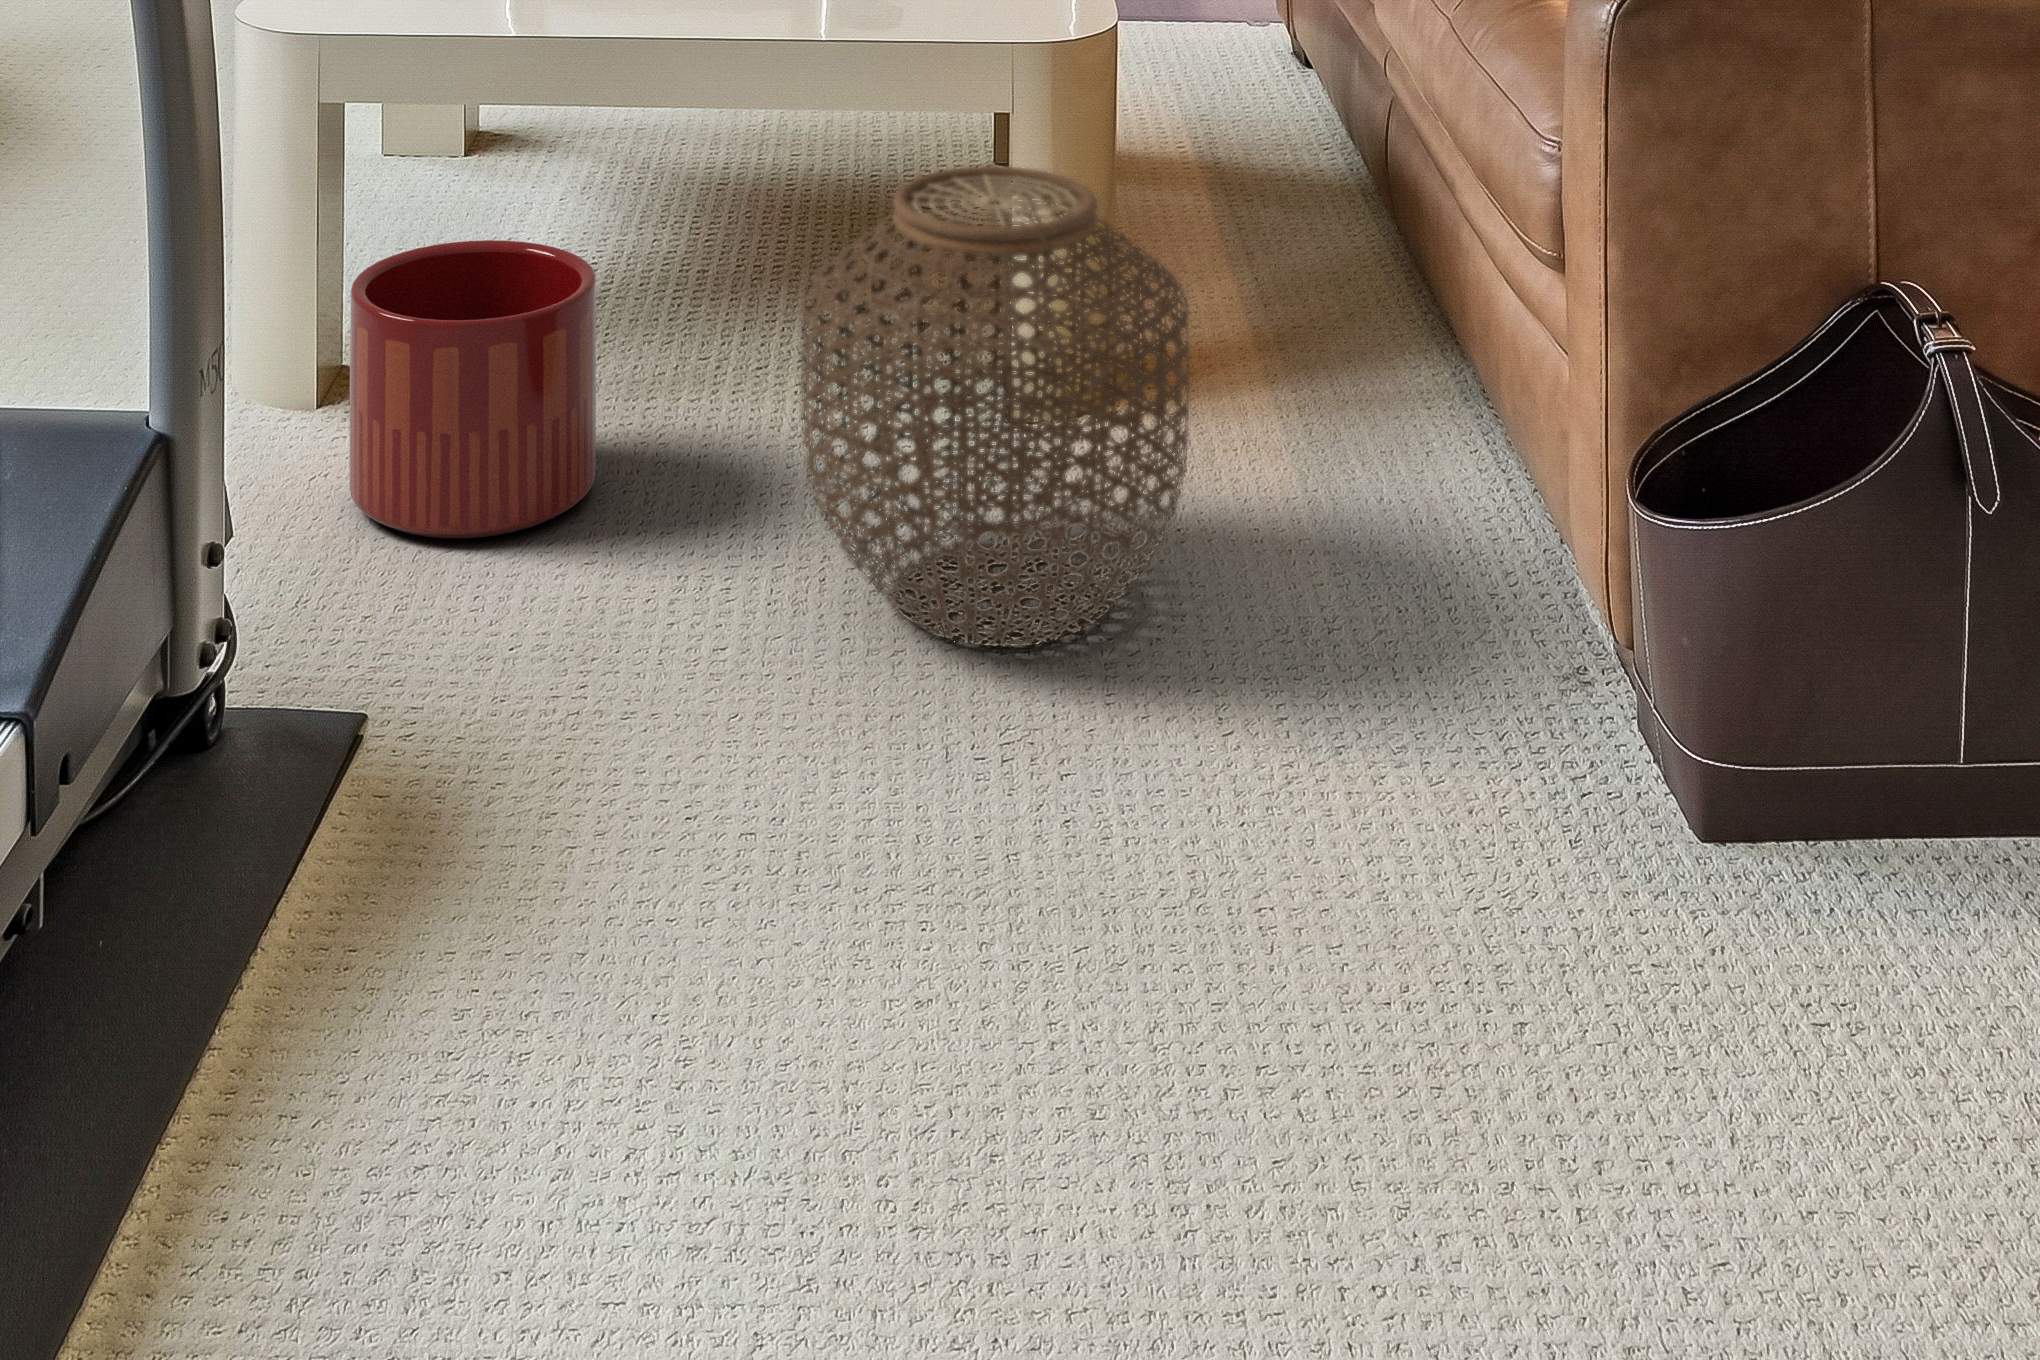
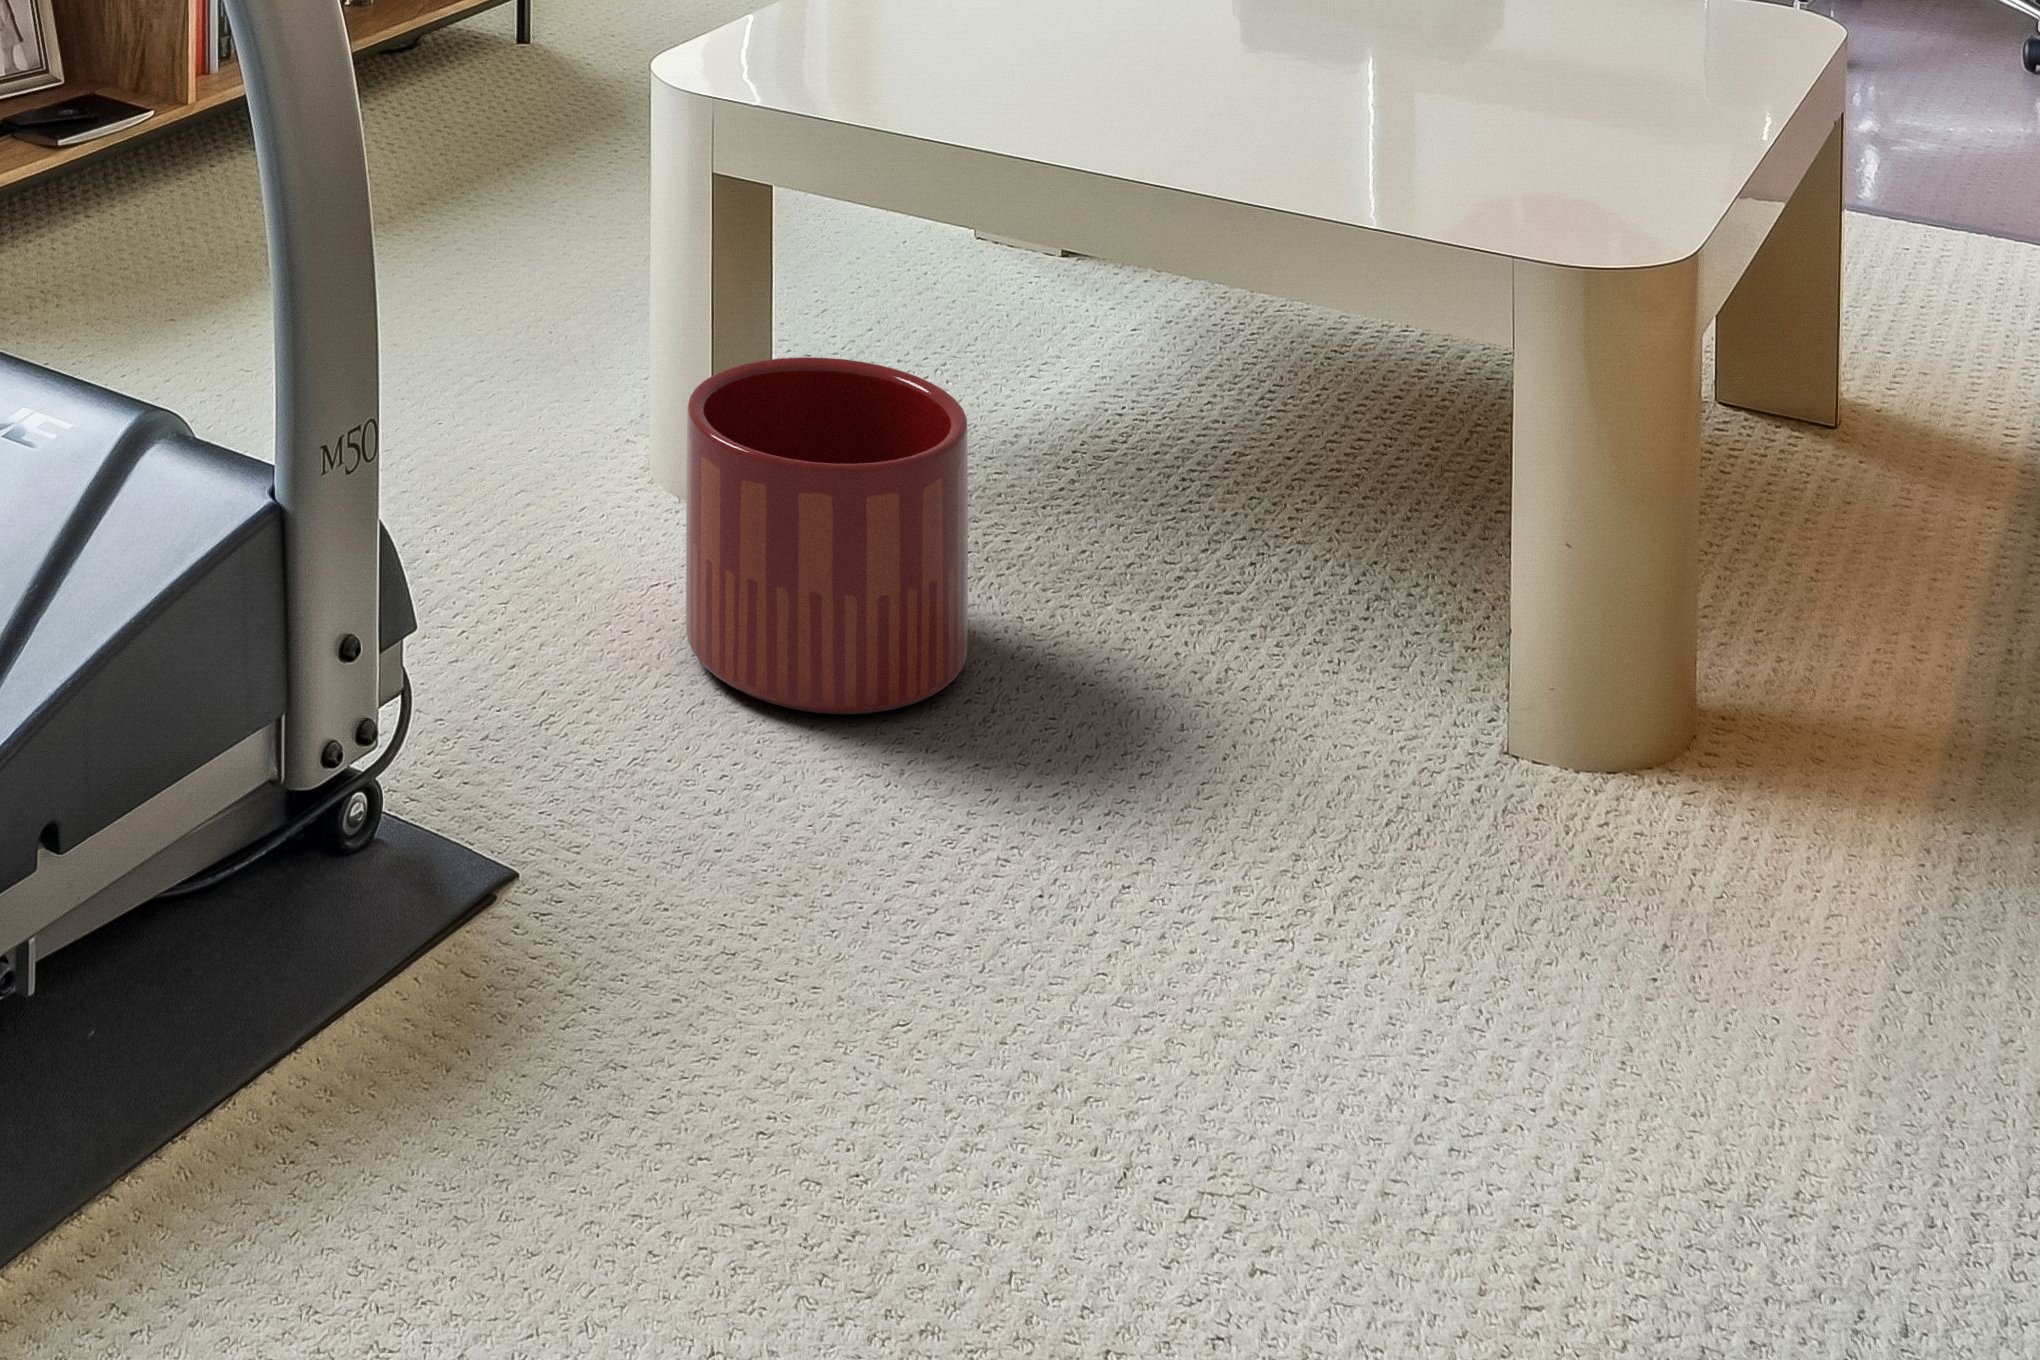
woven basket: present [801,166,1189,646] -> none [1089,412,1627,1081]

